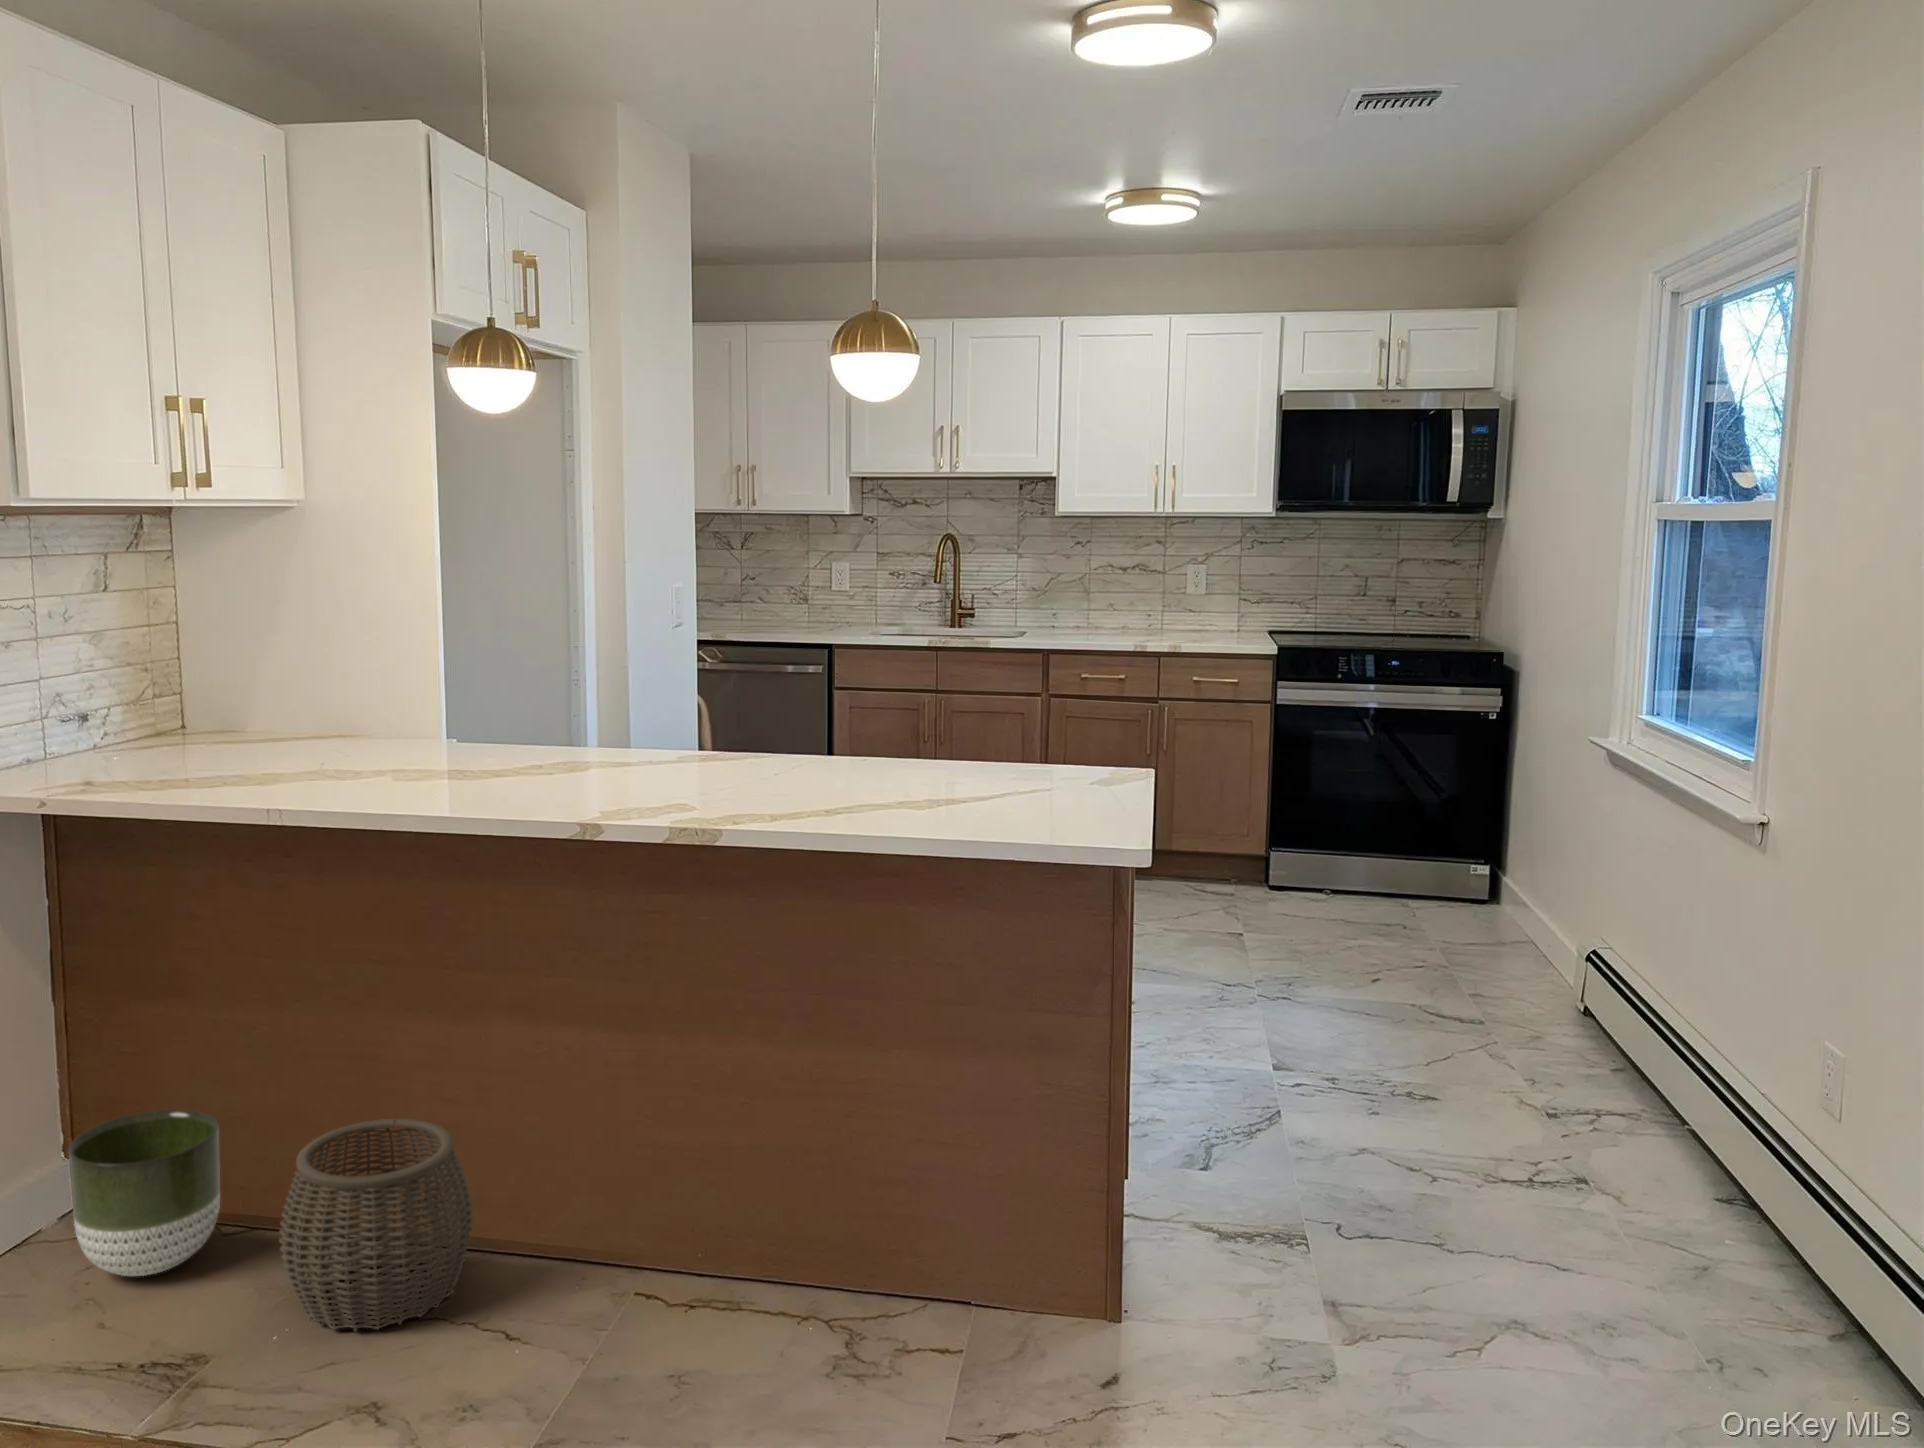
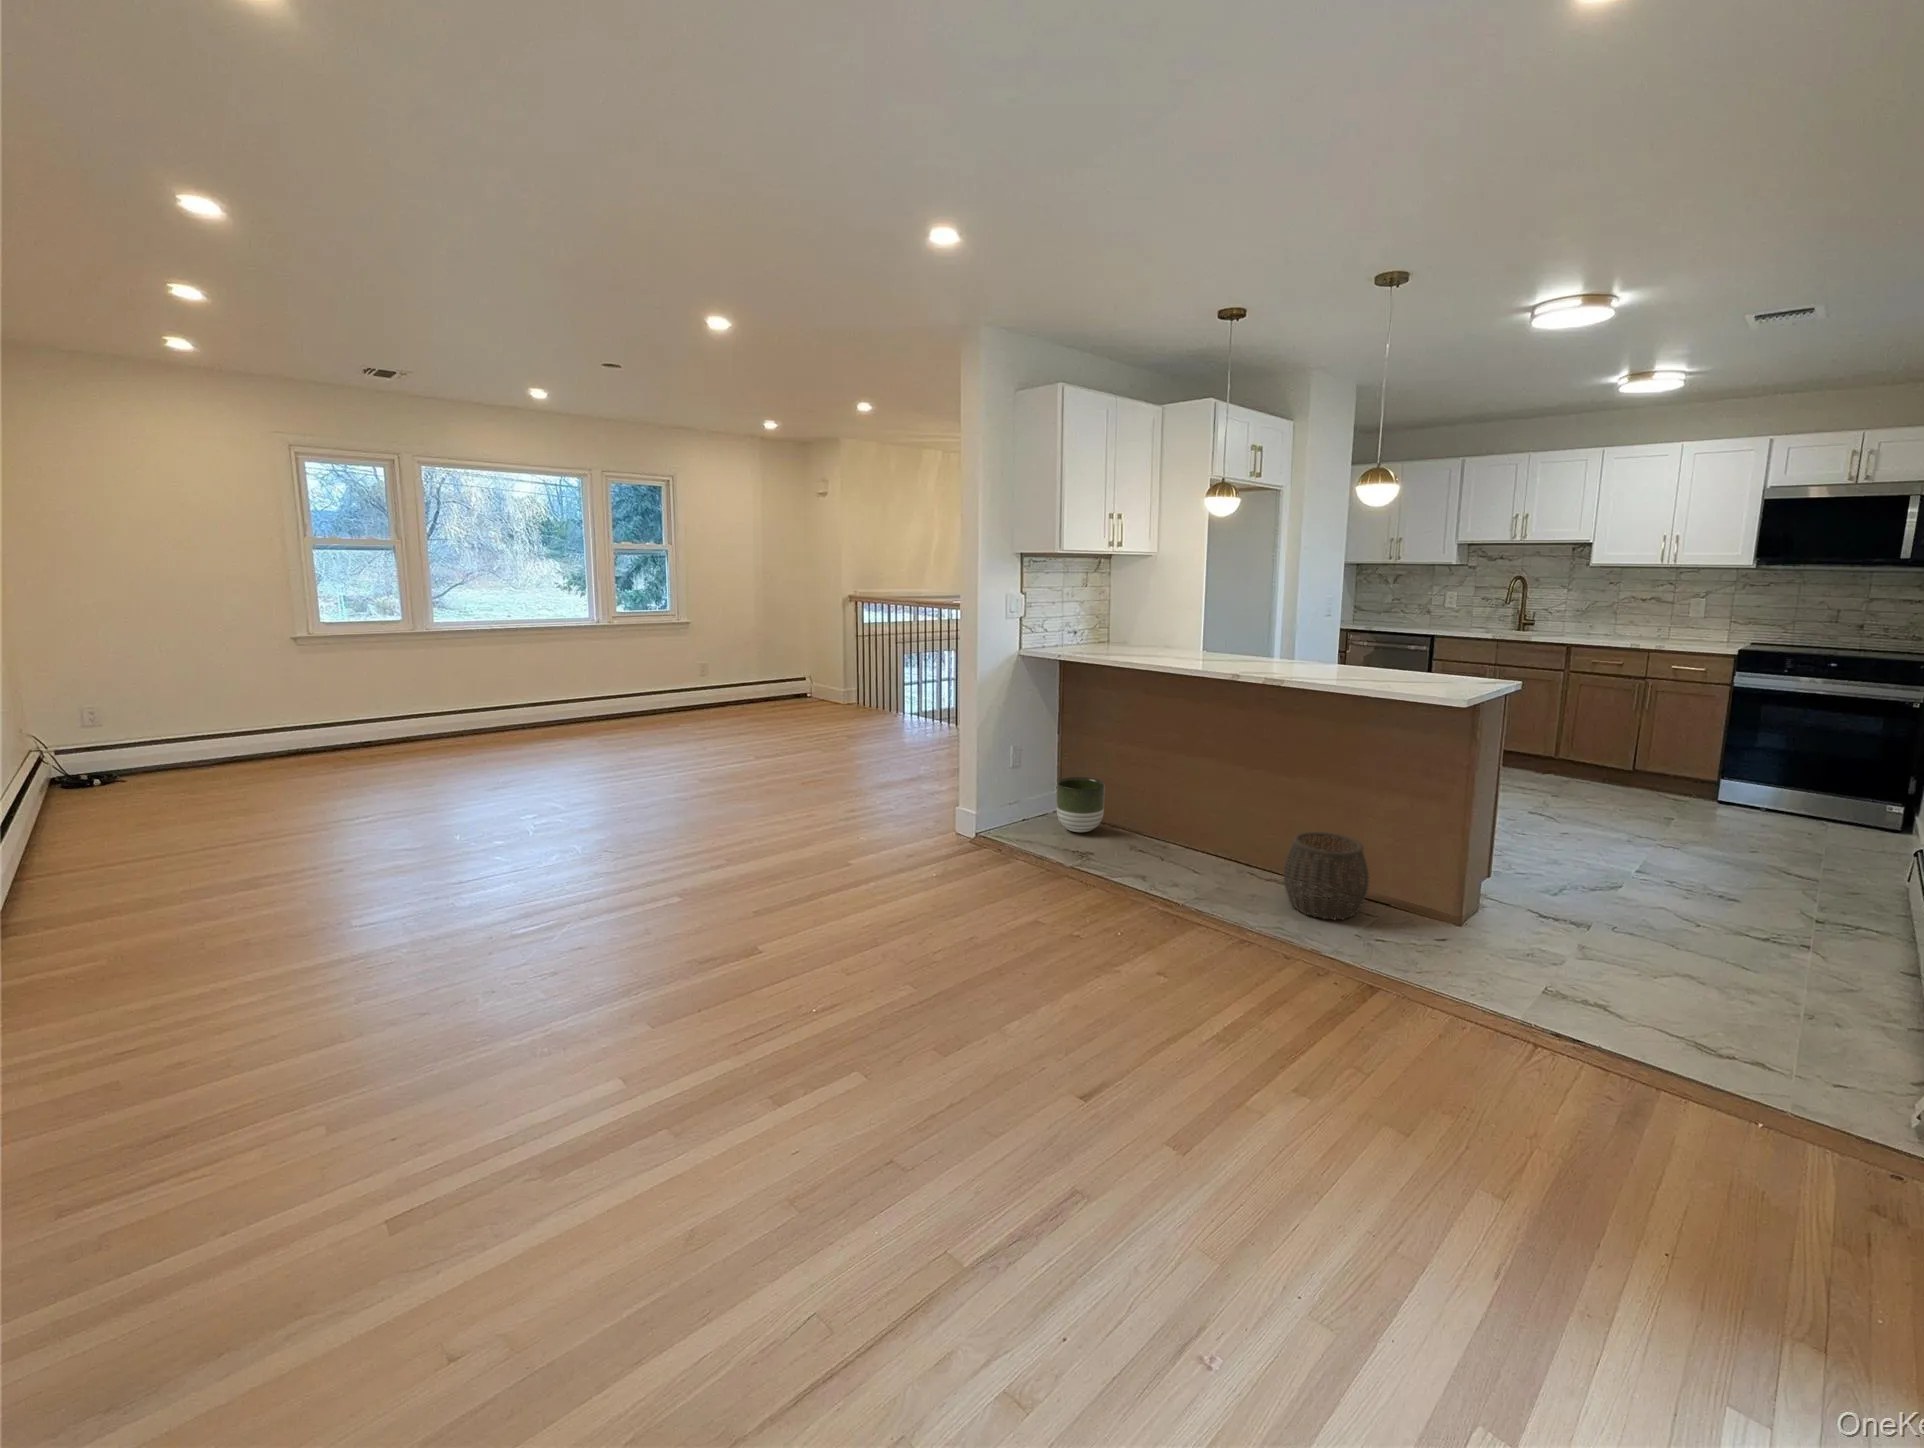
woven basket: present [279,1119,473,1331] -> present [1283,832,1369,920]

